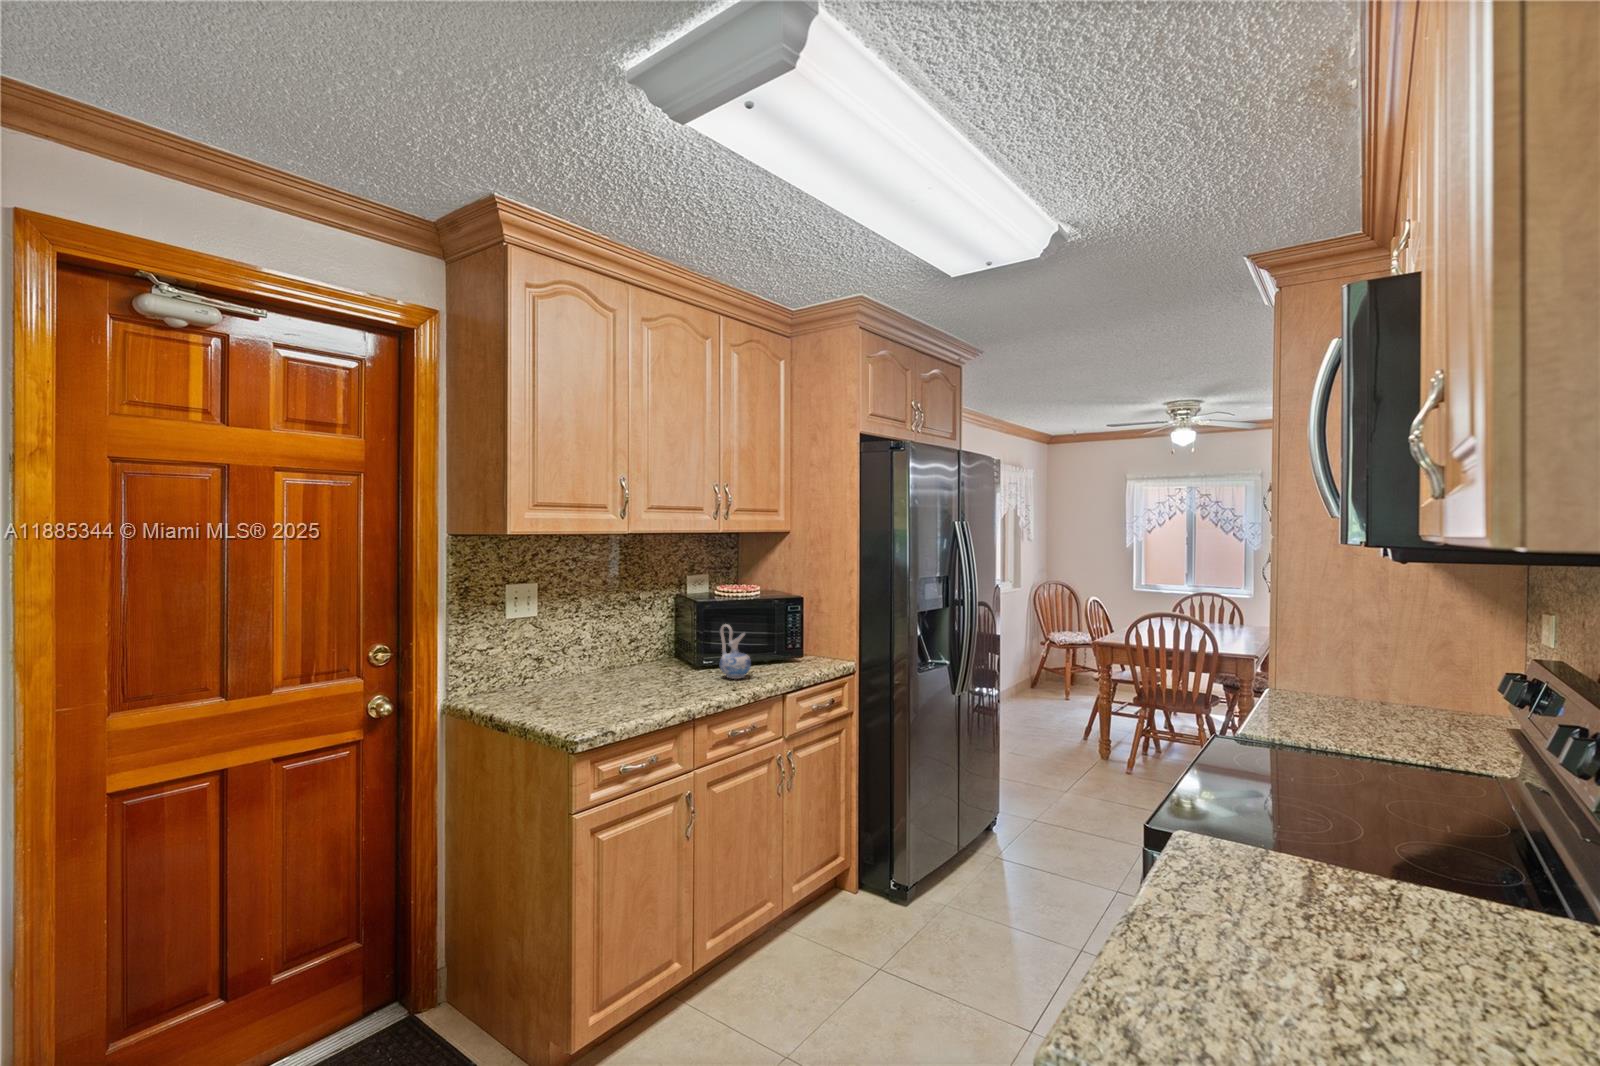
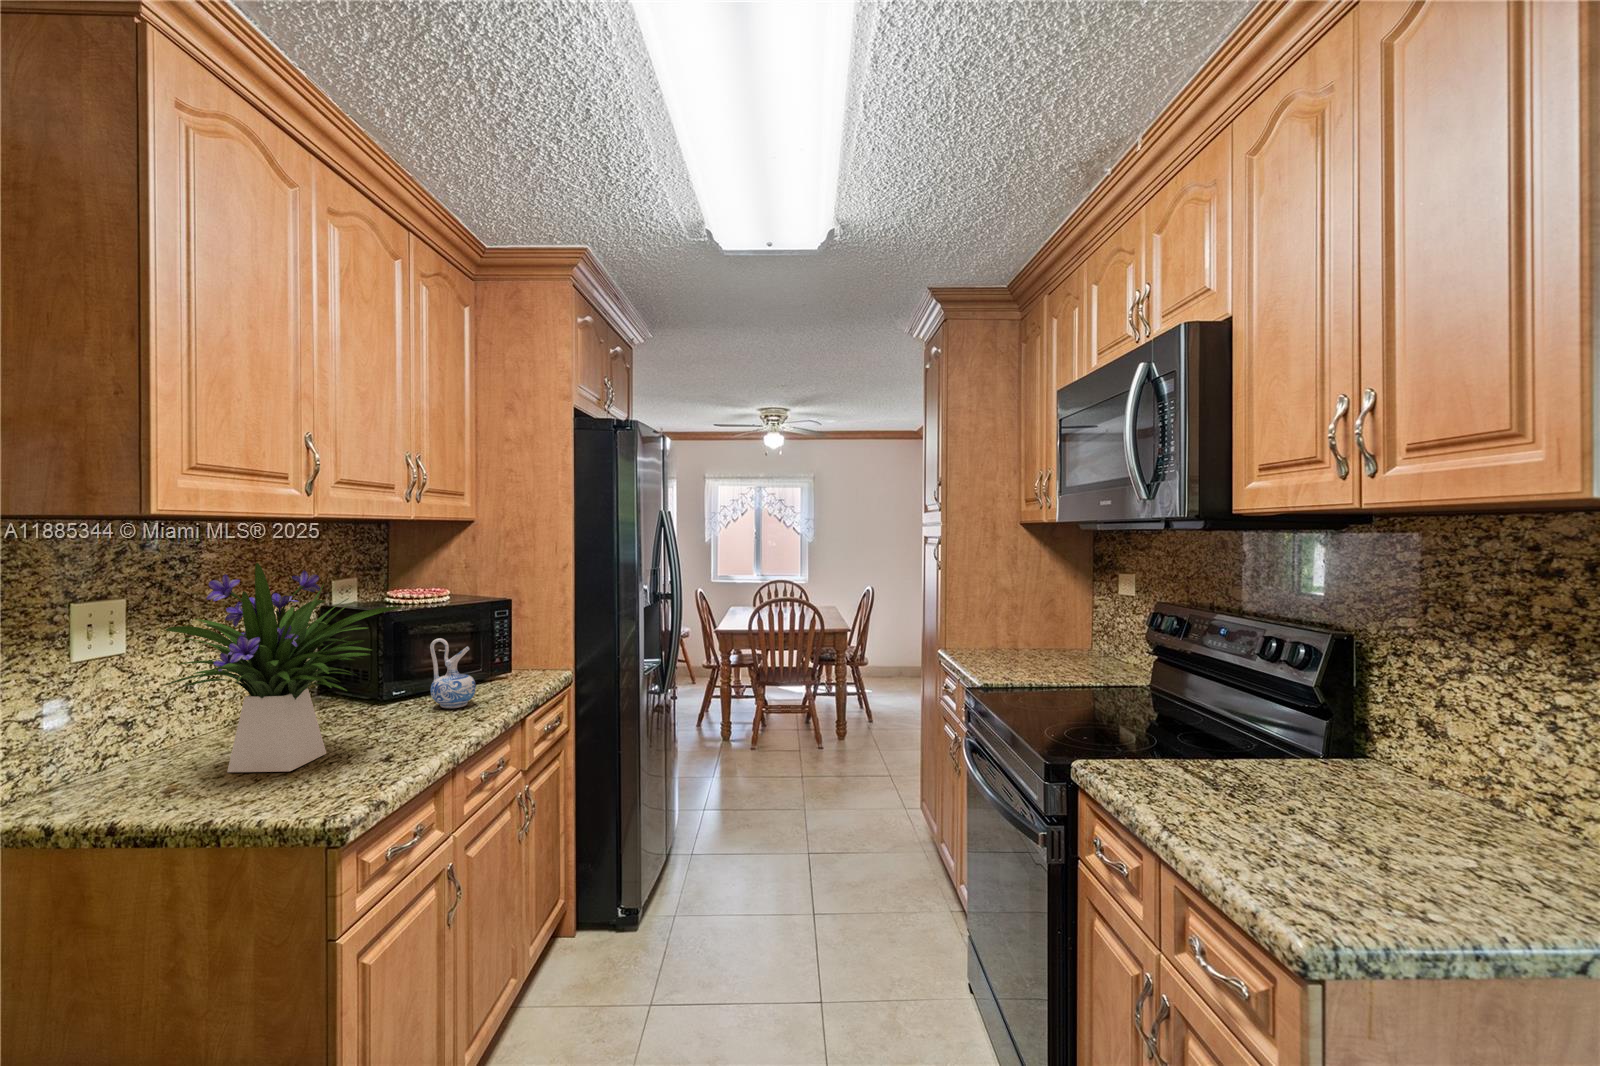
flower arrangement: none [527,566,661,703] -> present [165,563,402,772]

